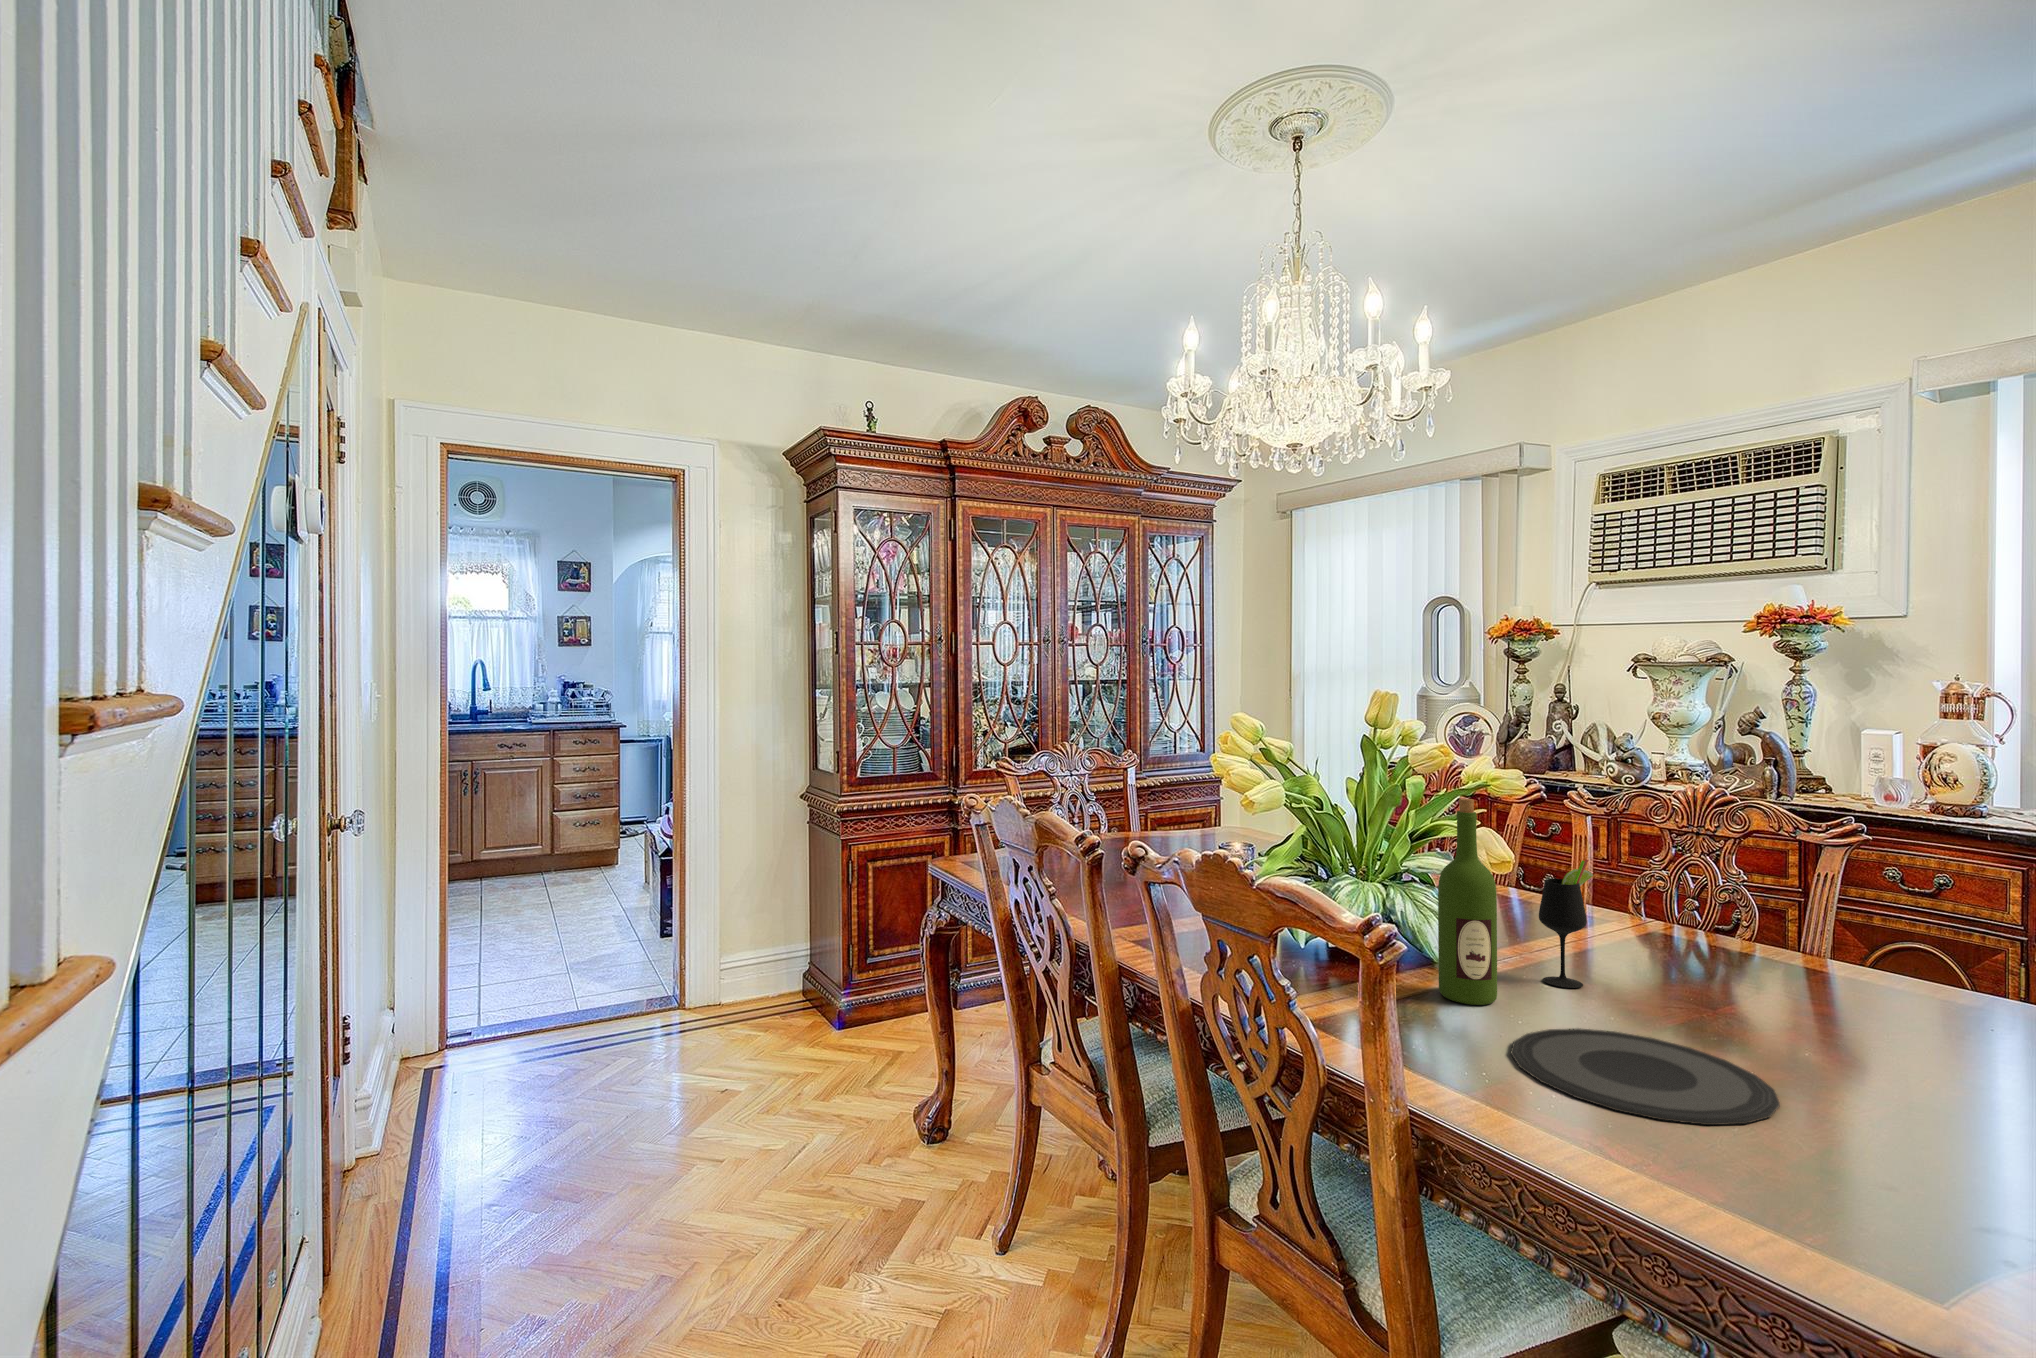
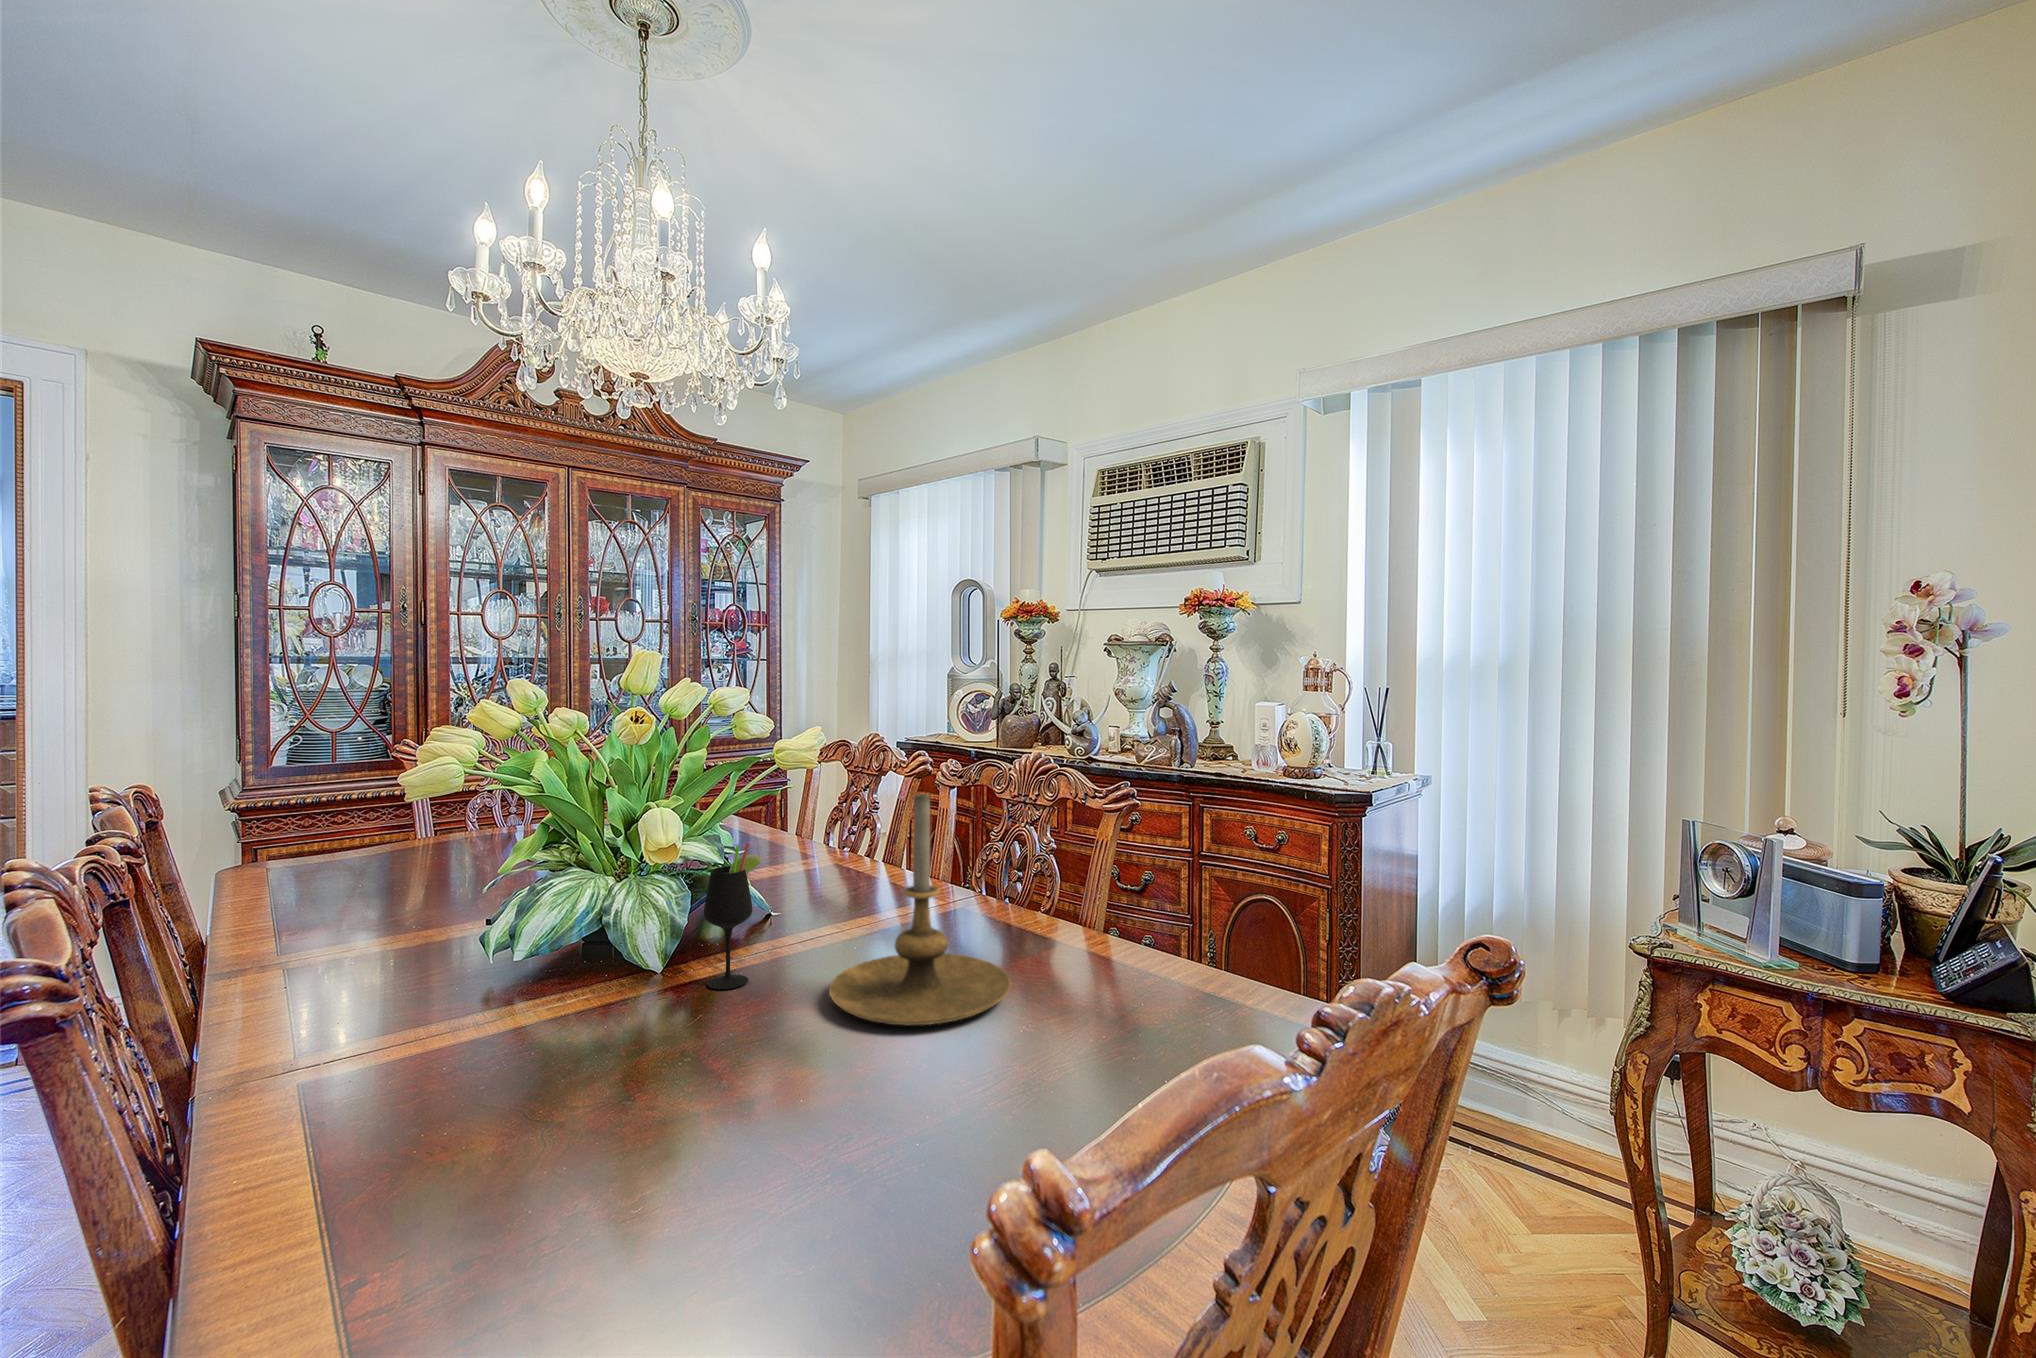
wine bottle: present [1438,799,1497,1005] -> none [536,781,605,1026]
candle holder: none [1683,817,1905,1033] -> present [829,793,1011,1025]
plate: present [1511,1028,1780,1125] -> none [416,1051,723,1198]

